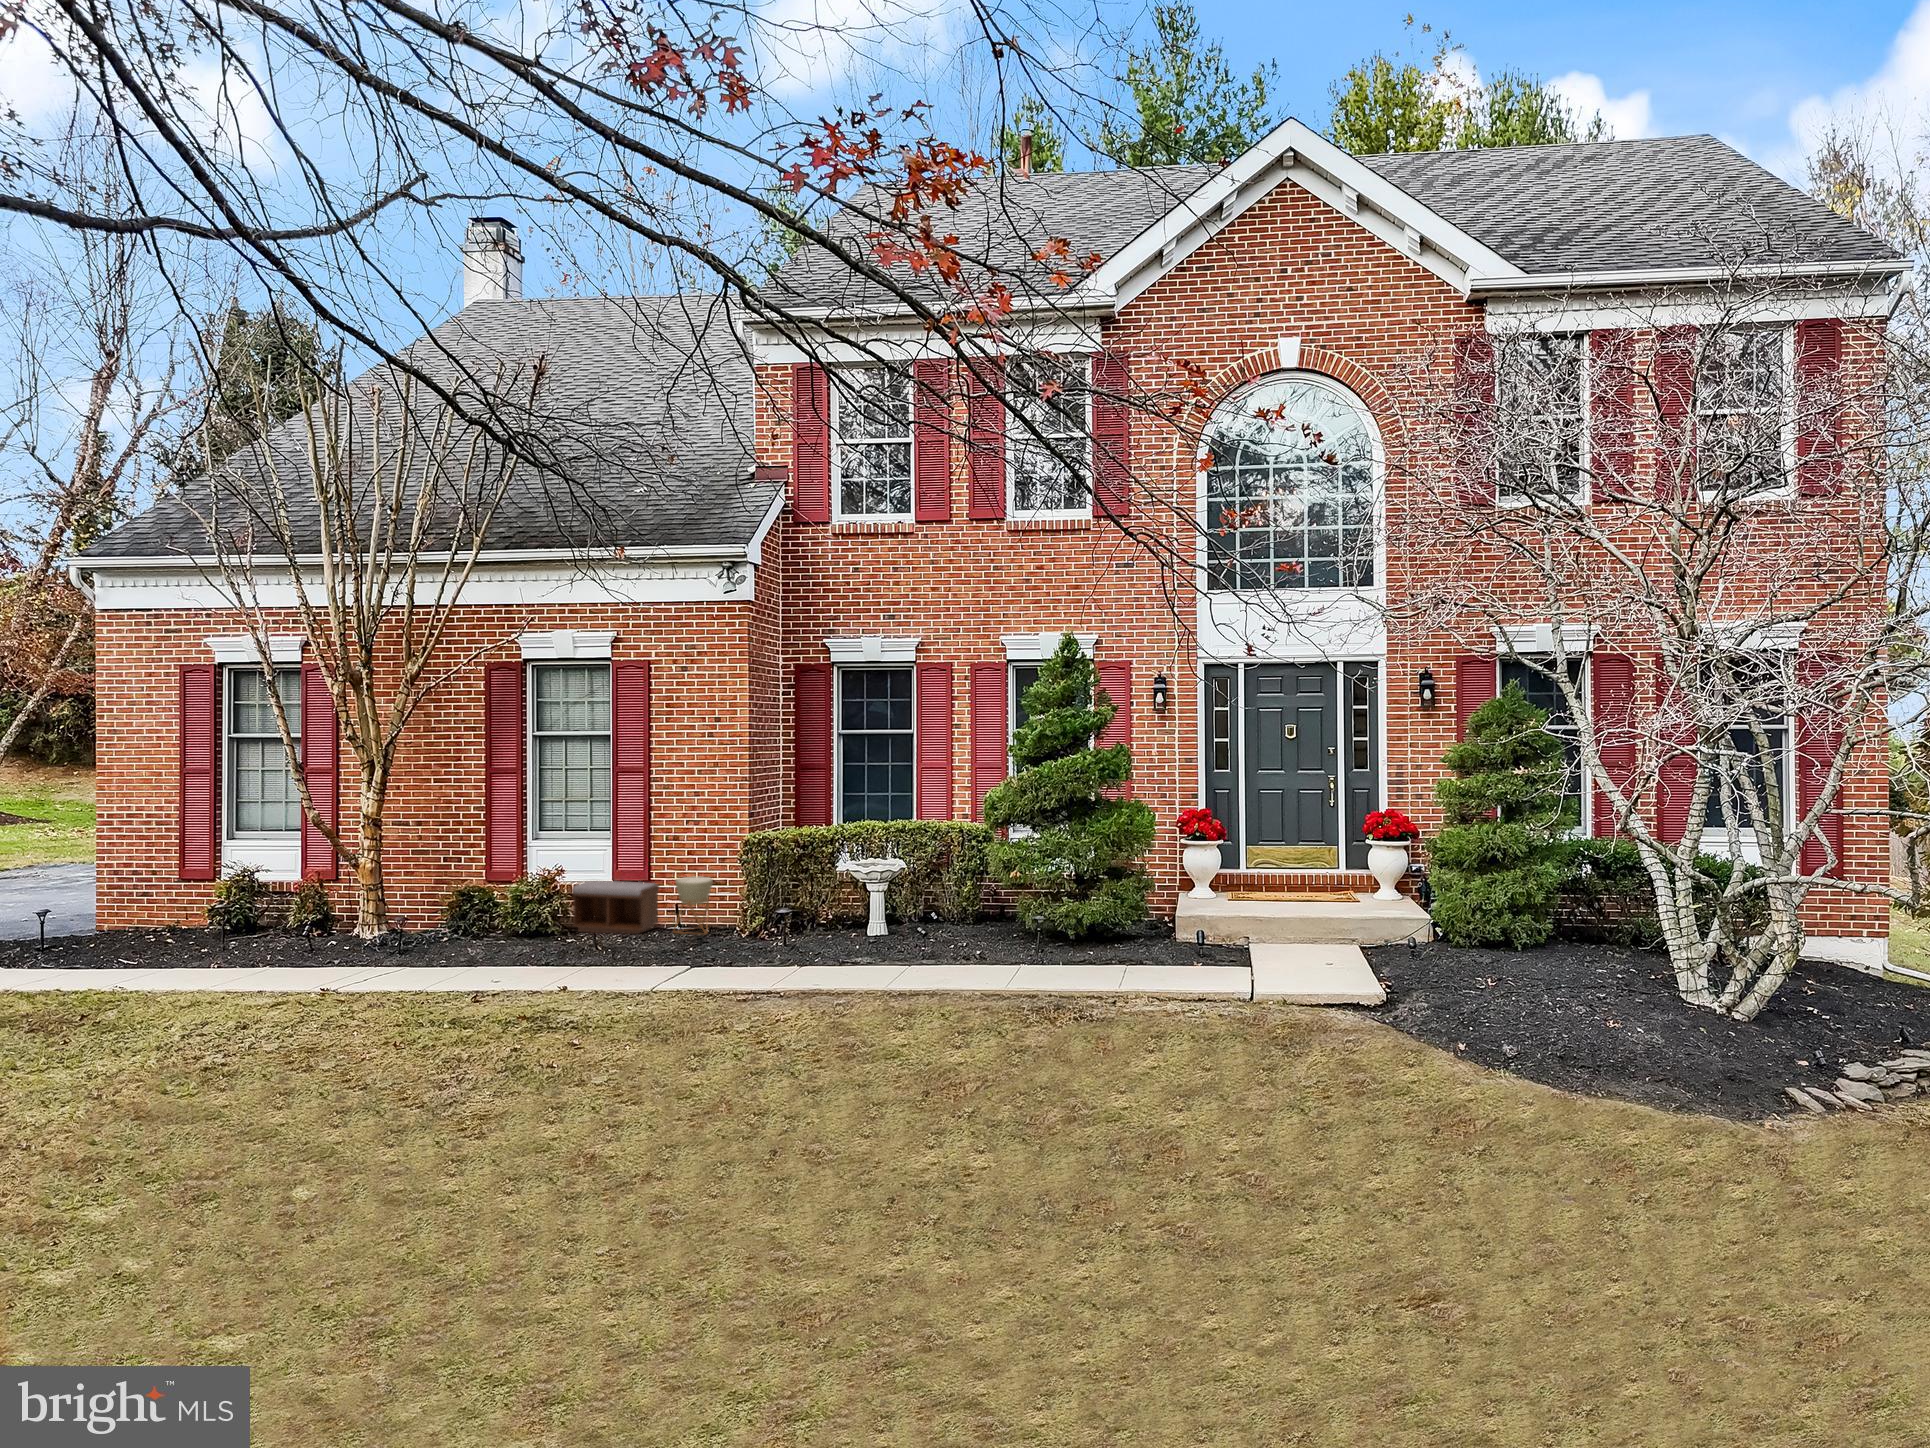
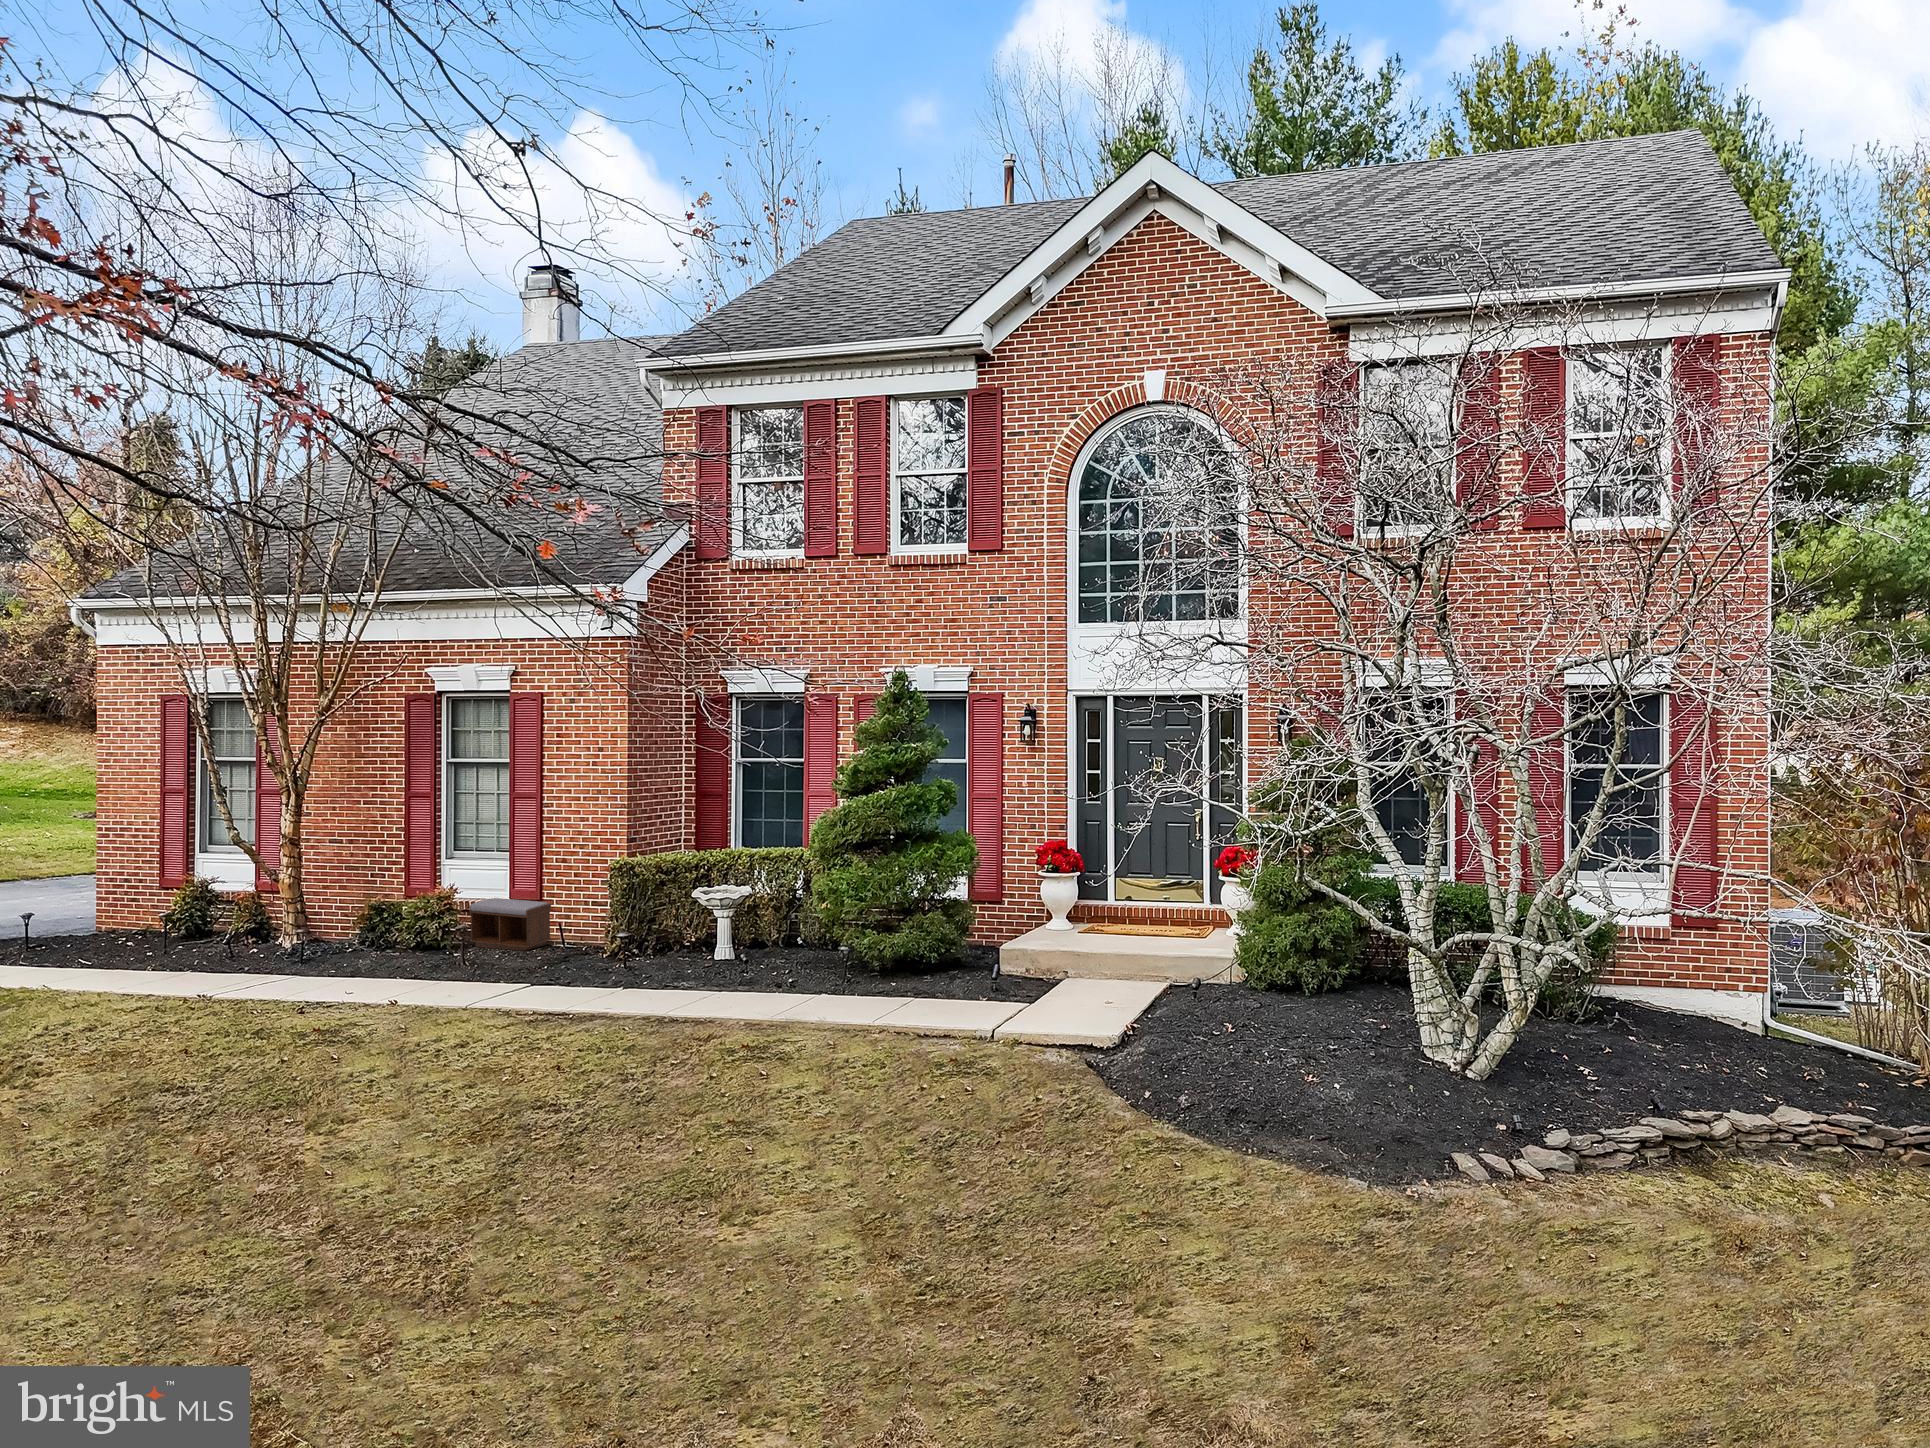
planter: present [673,877,713,934] -> none [556,897,594,953]

